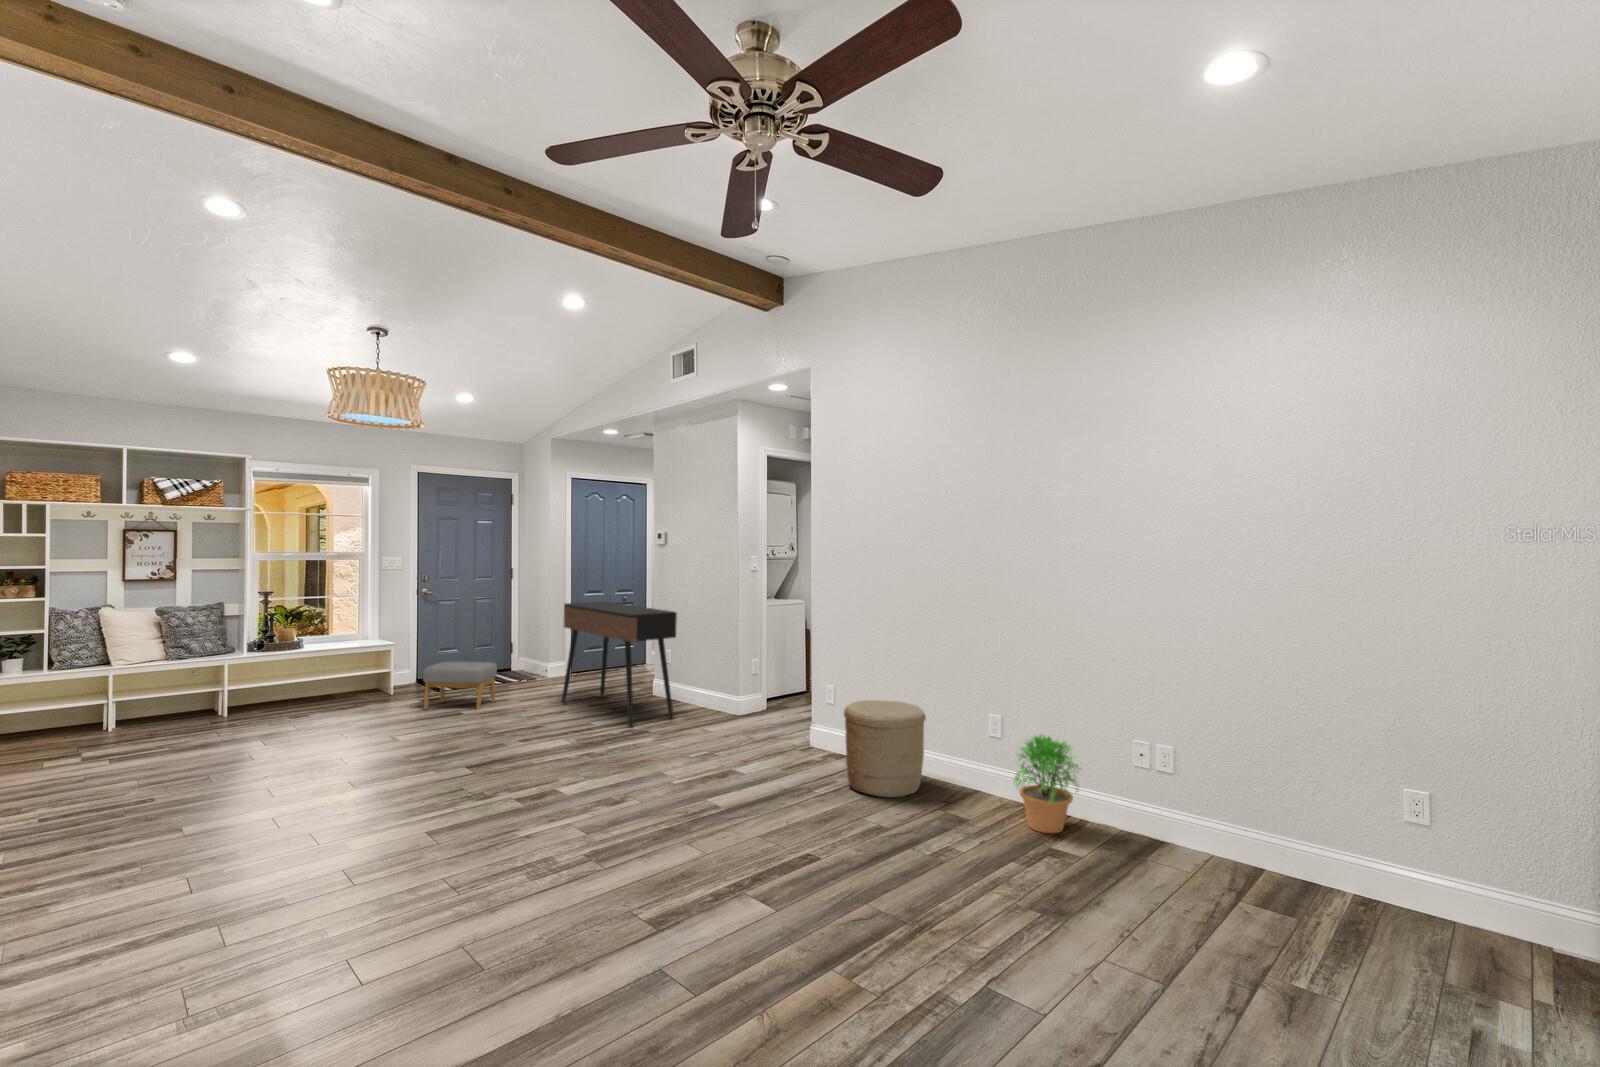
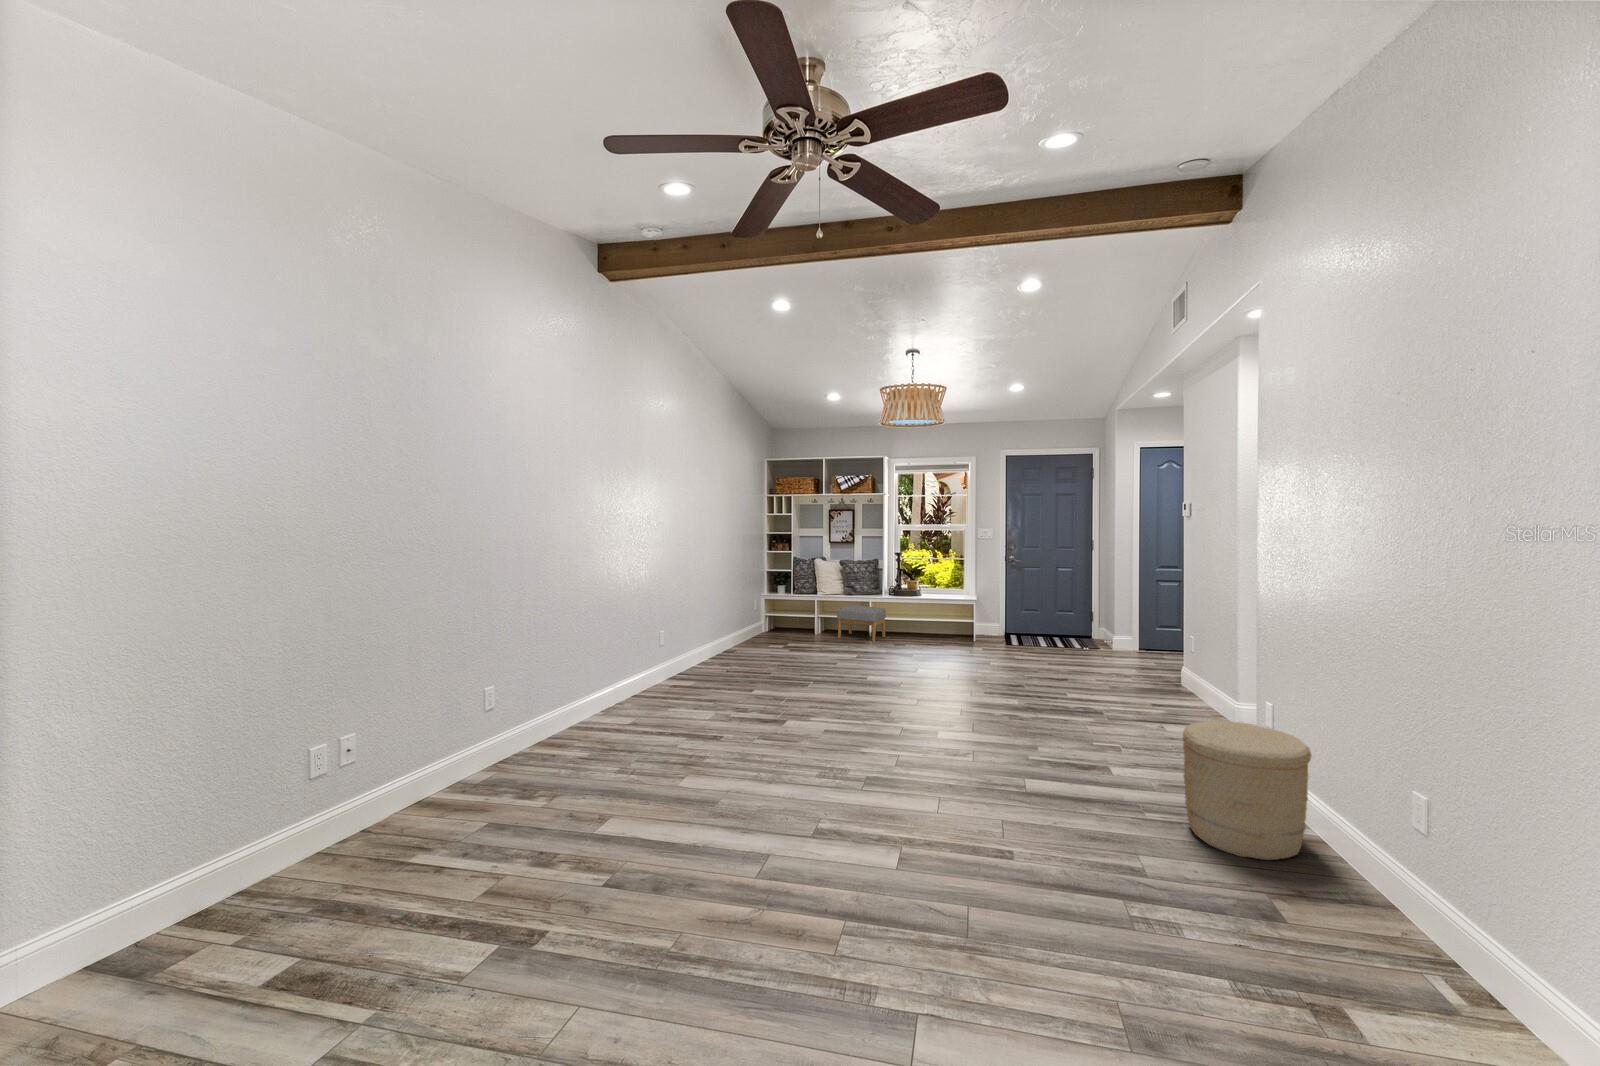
console table: present [562,601,677,728] -> none [1071,576,1148,707]
footstool: present [423,662,497,710] -> present [837,606,886,642]
potted plant: present [1013,735,1080,833] -> none [1319,825,1485,1001]

